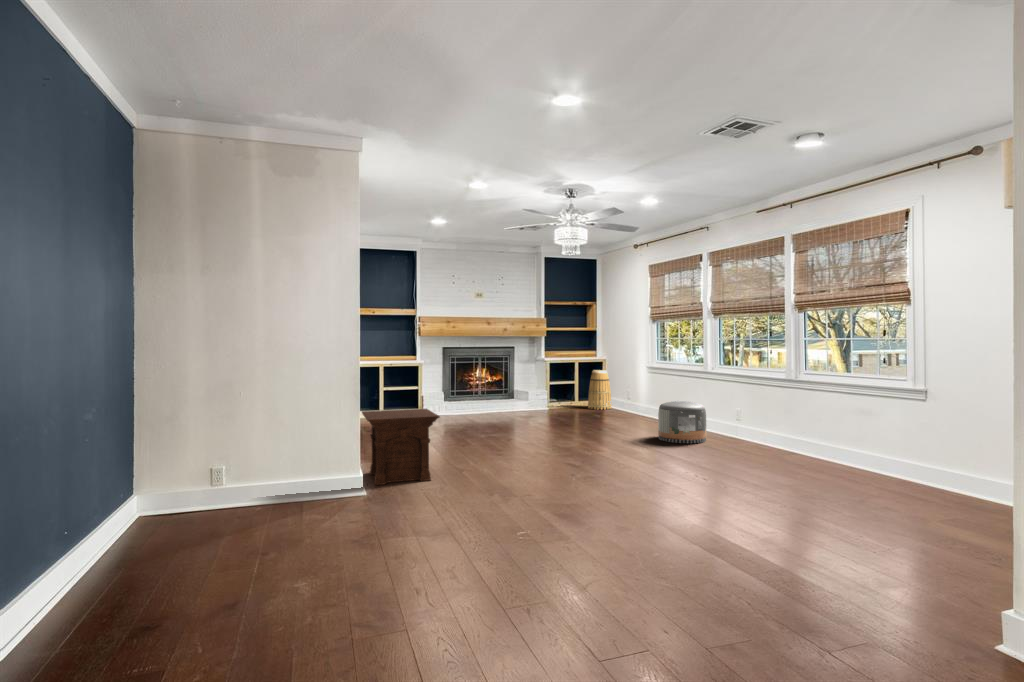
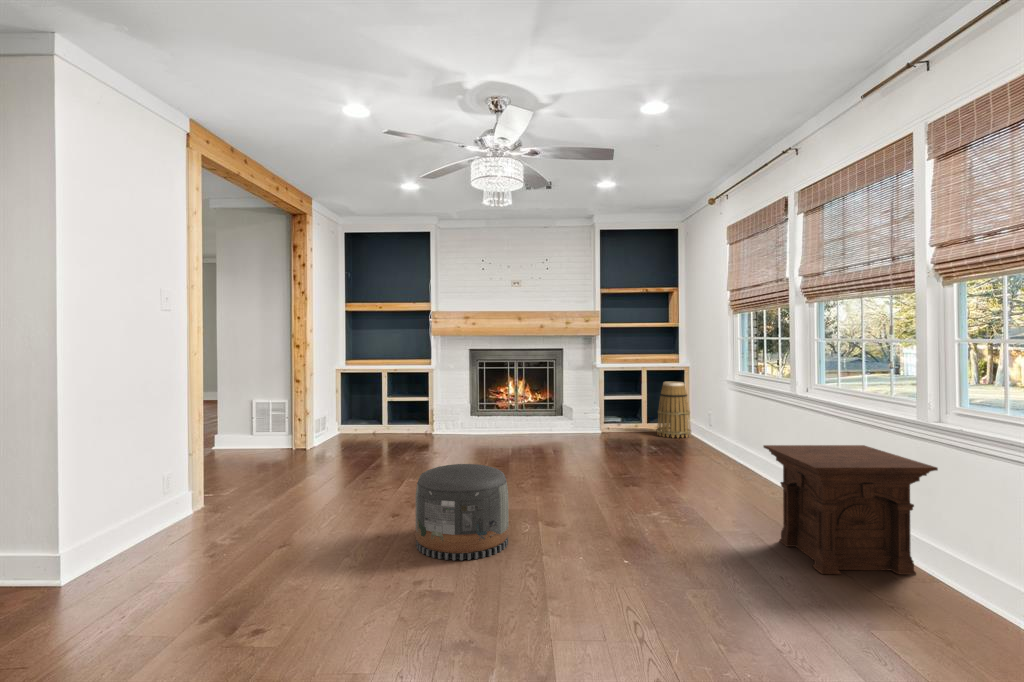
pouf: present [658,401,706,443] -> present [415,464,508,560]
side table: present [362,409,440,485] -> present [763,445,938,575]

